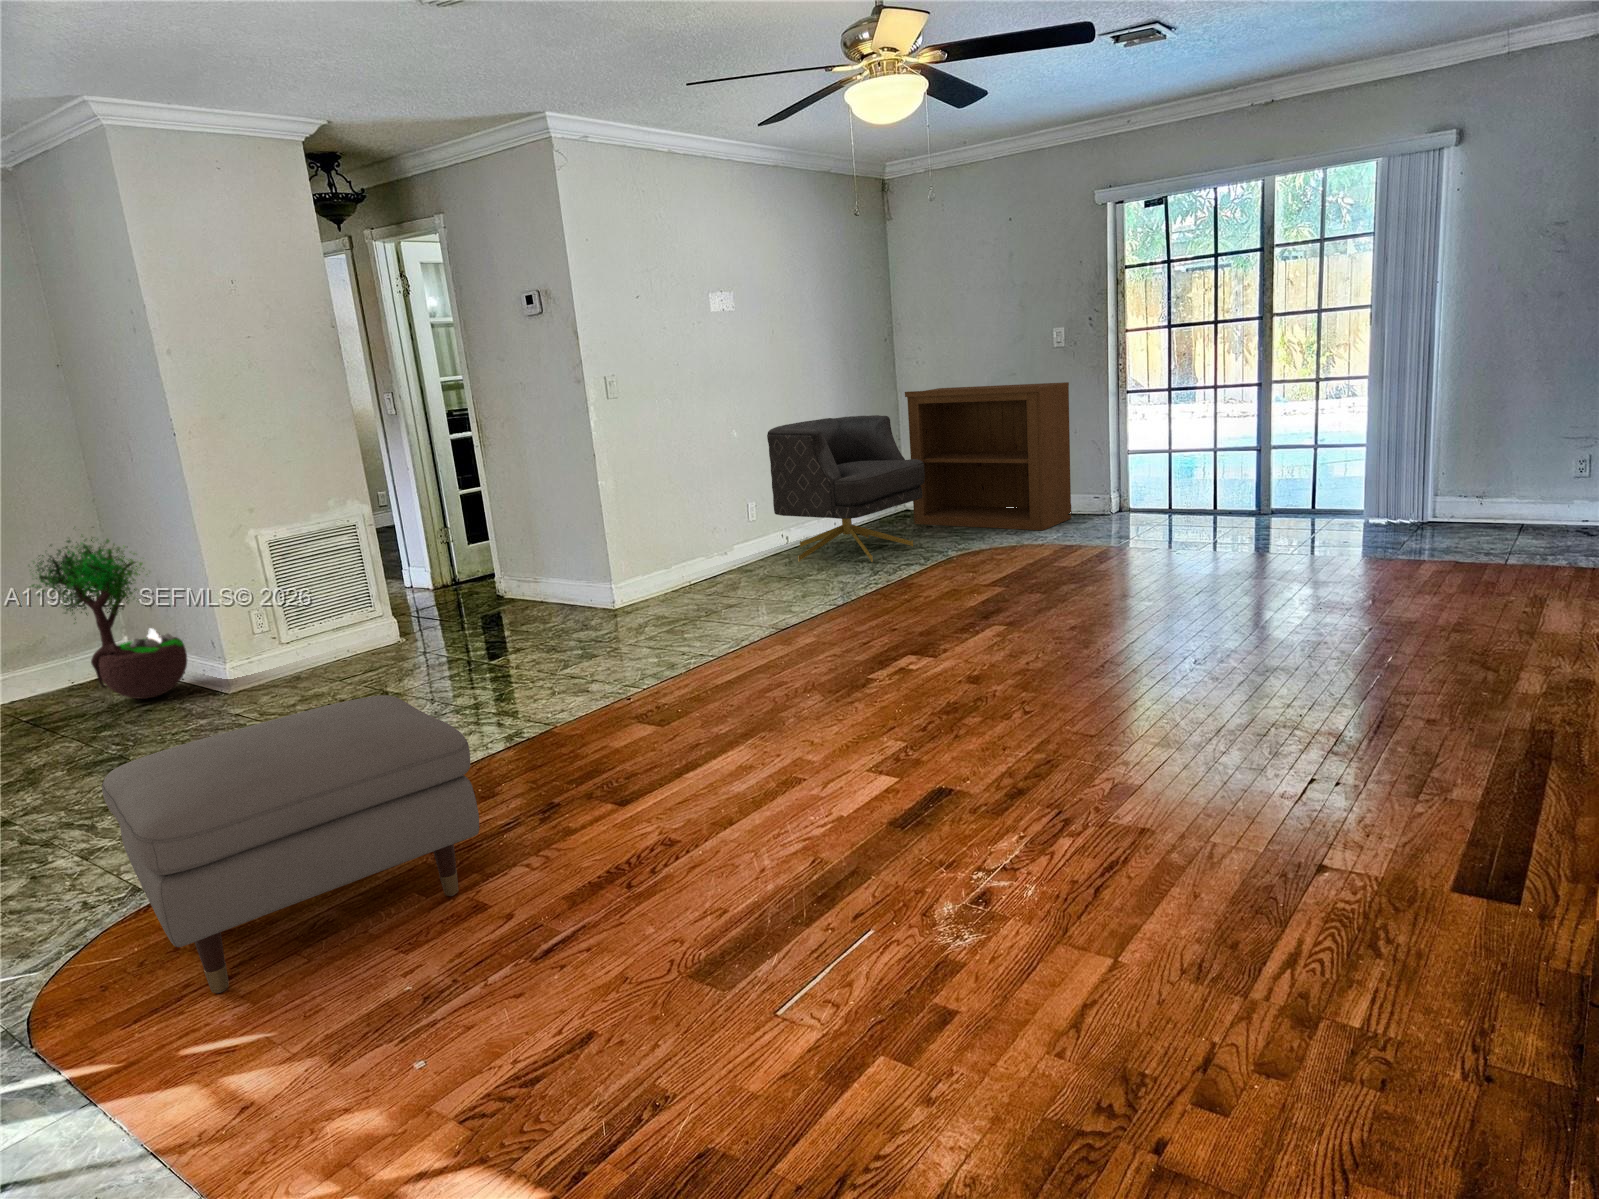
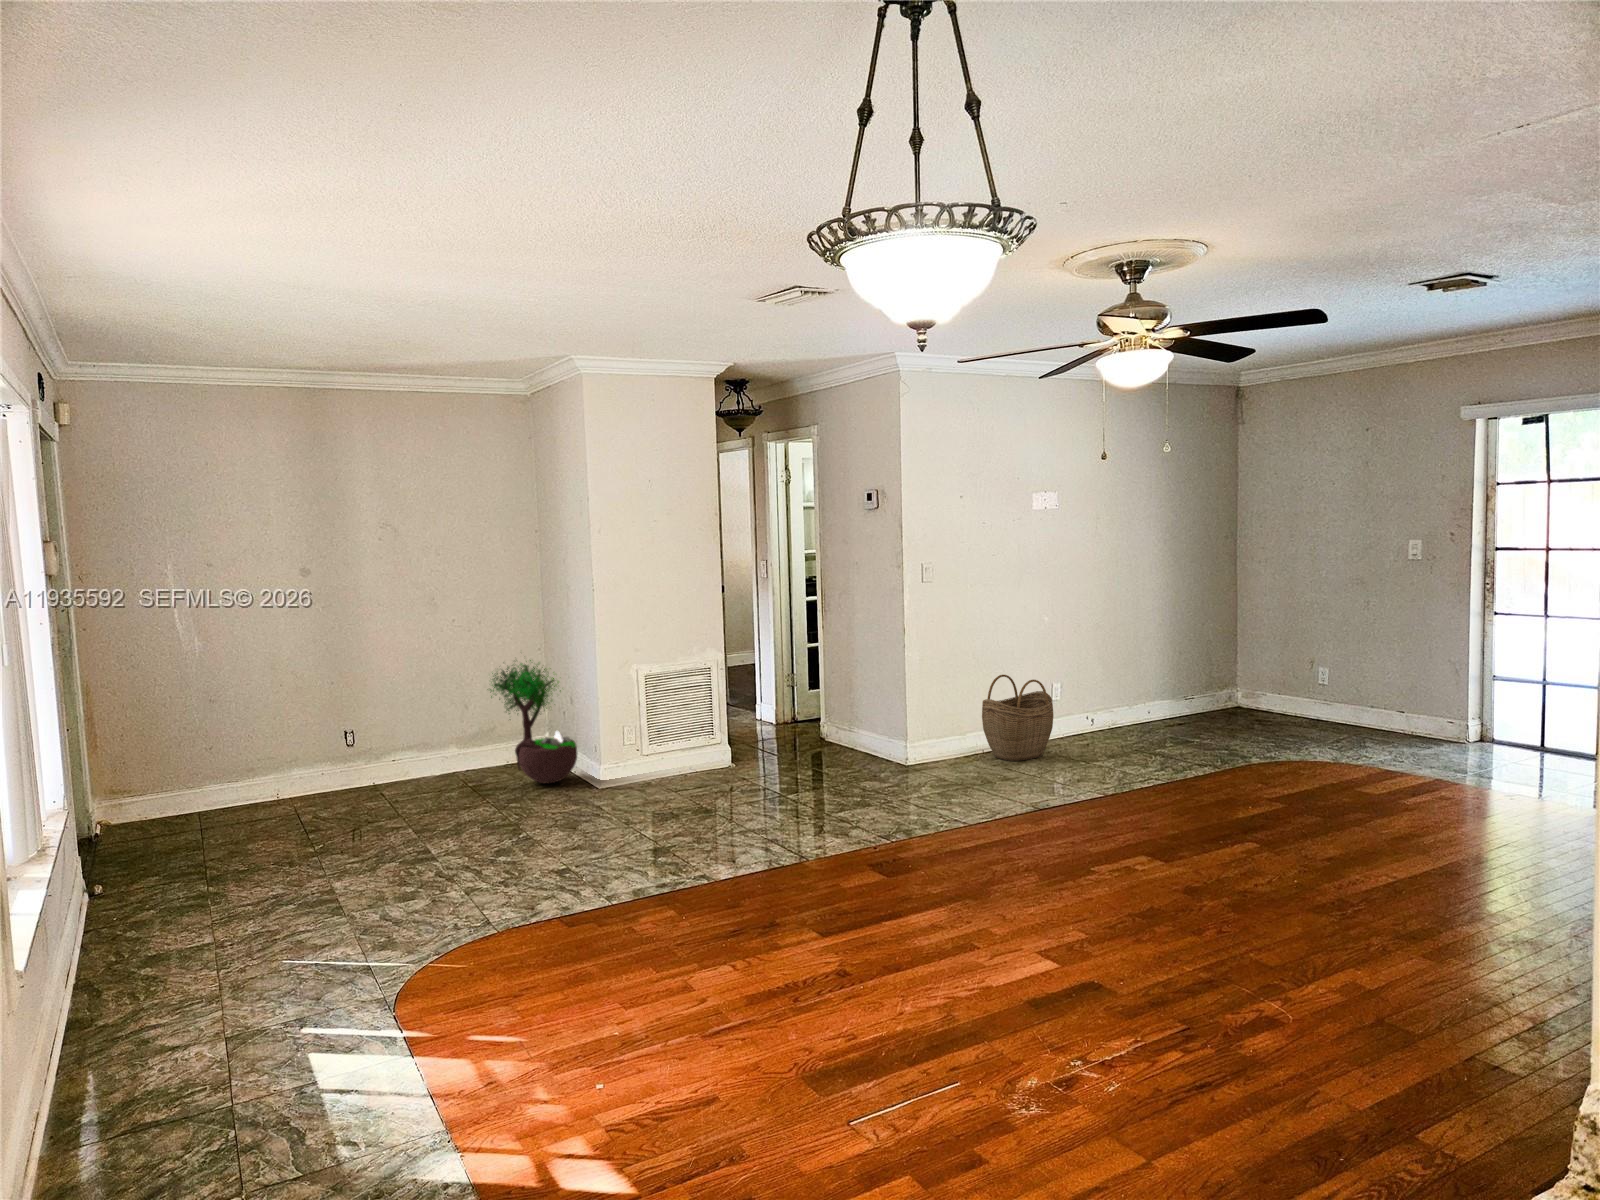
bookshelf: present [905,382,1071,530] -> none [1237,589,1420,748]
armchair: present [767,415,925,562] -> none [1080,611,1241,756]
woven basket: none [682,497,757,588] -> present [982,675,1053,761]
ottoman: present [102,695,479,993] -> none [471,813,699,1004]

